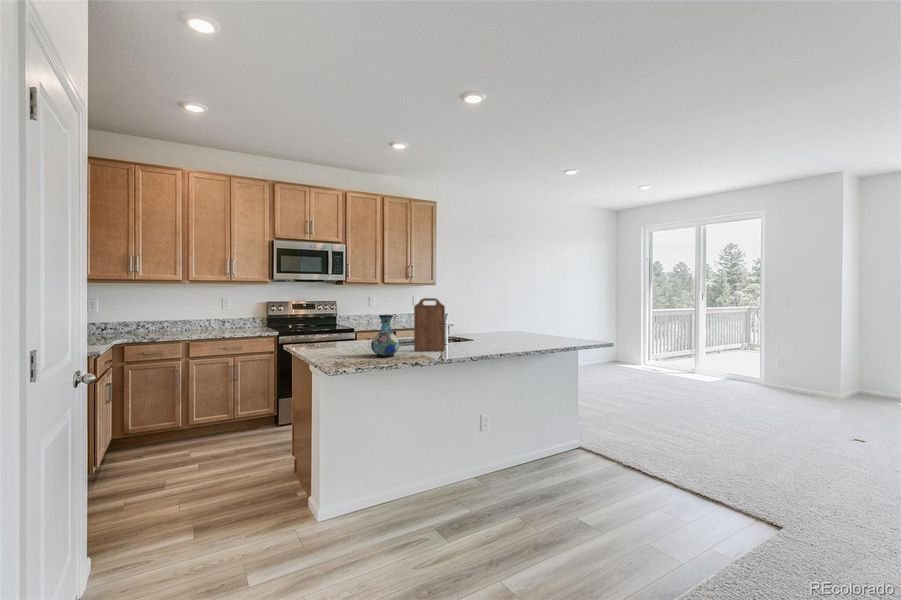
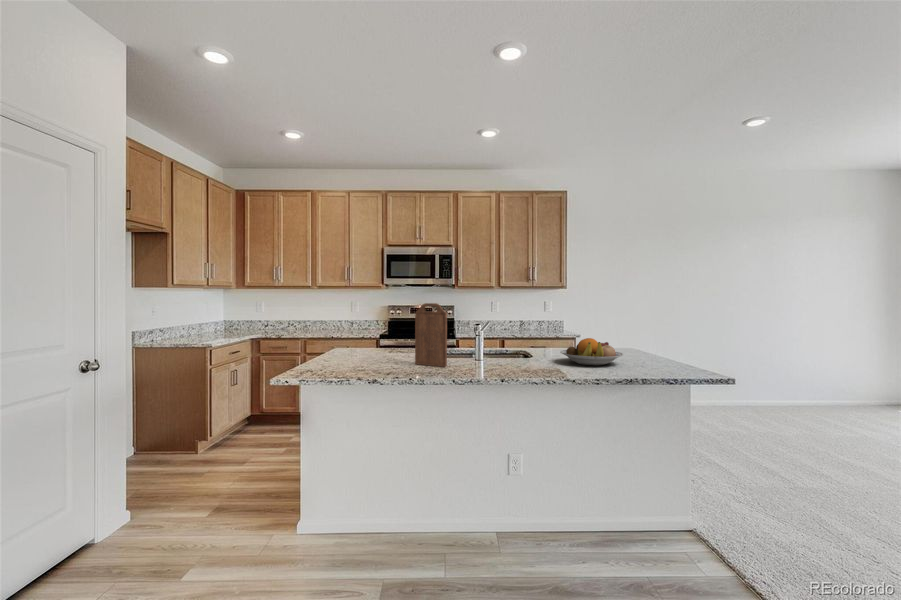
vase: present [371,315,400,357] -> none [353,321,385,368]
fruit bowl: none [502,322,547,342] -> present [560,338,623,365]

